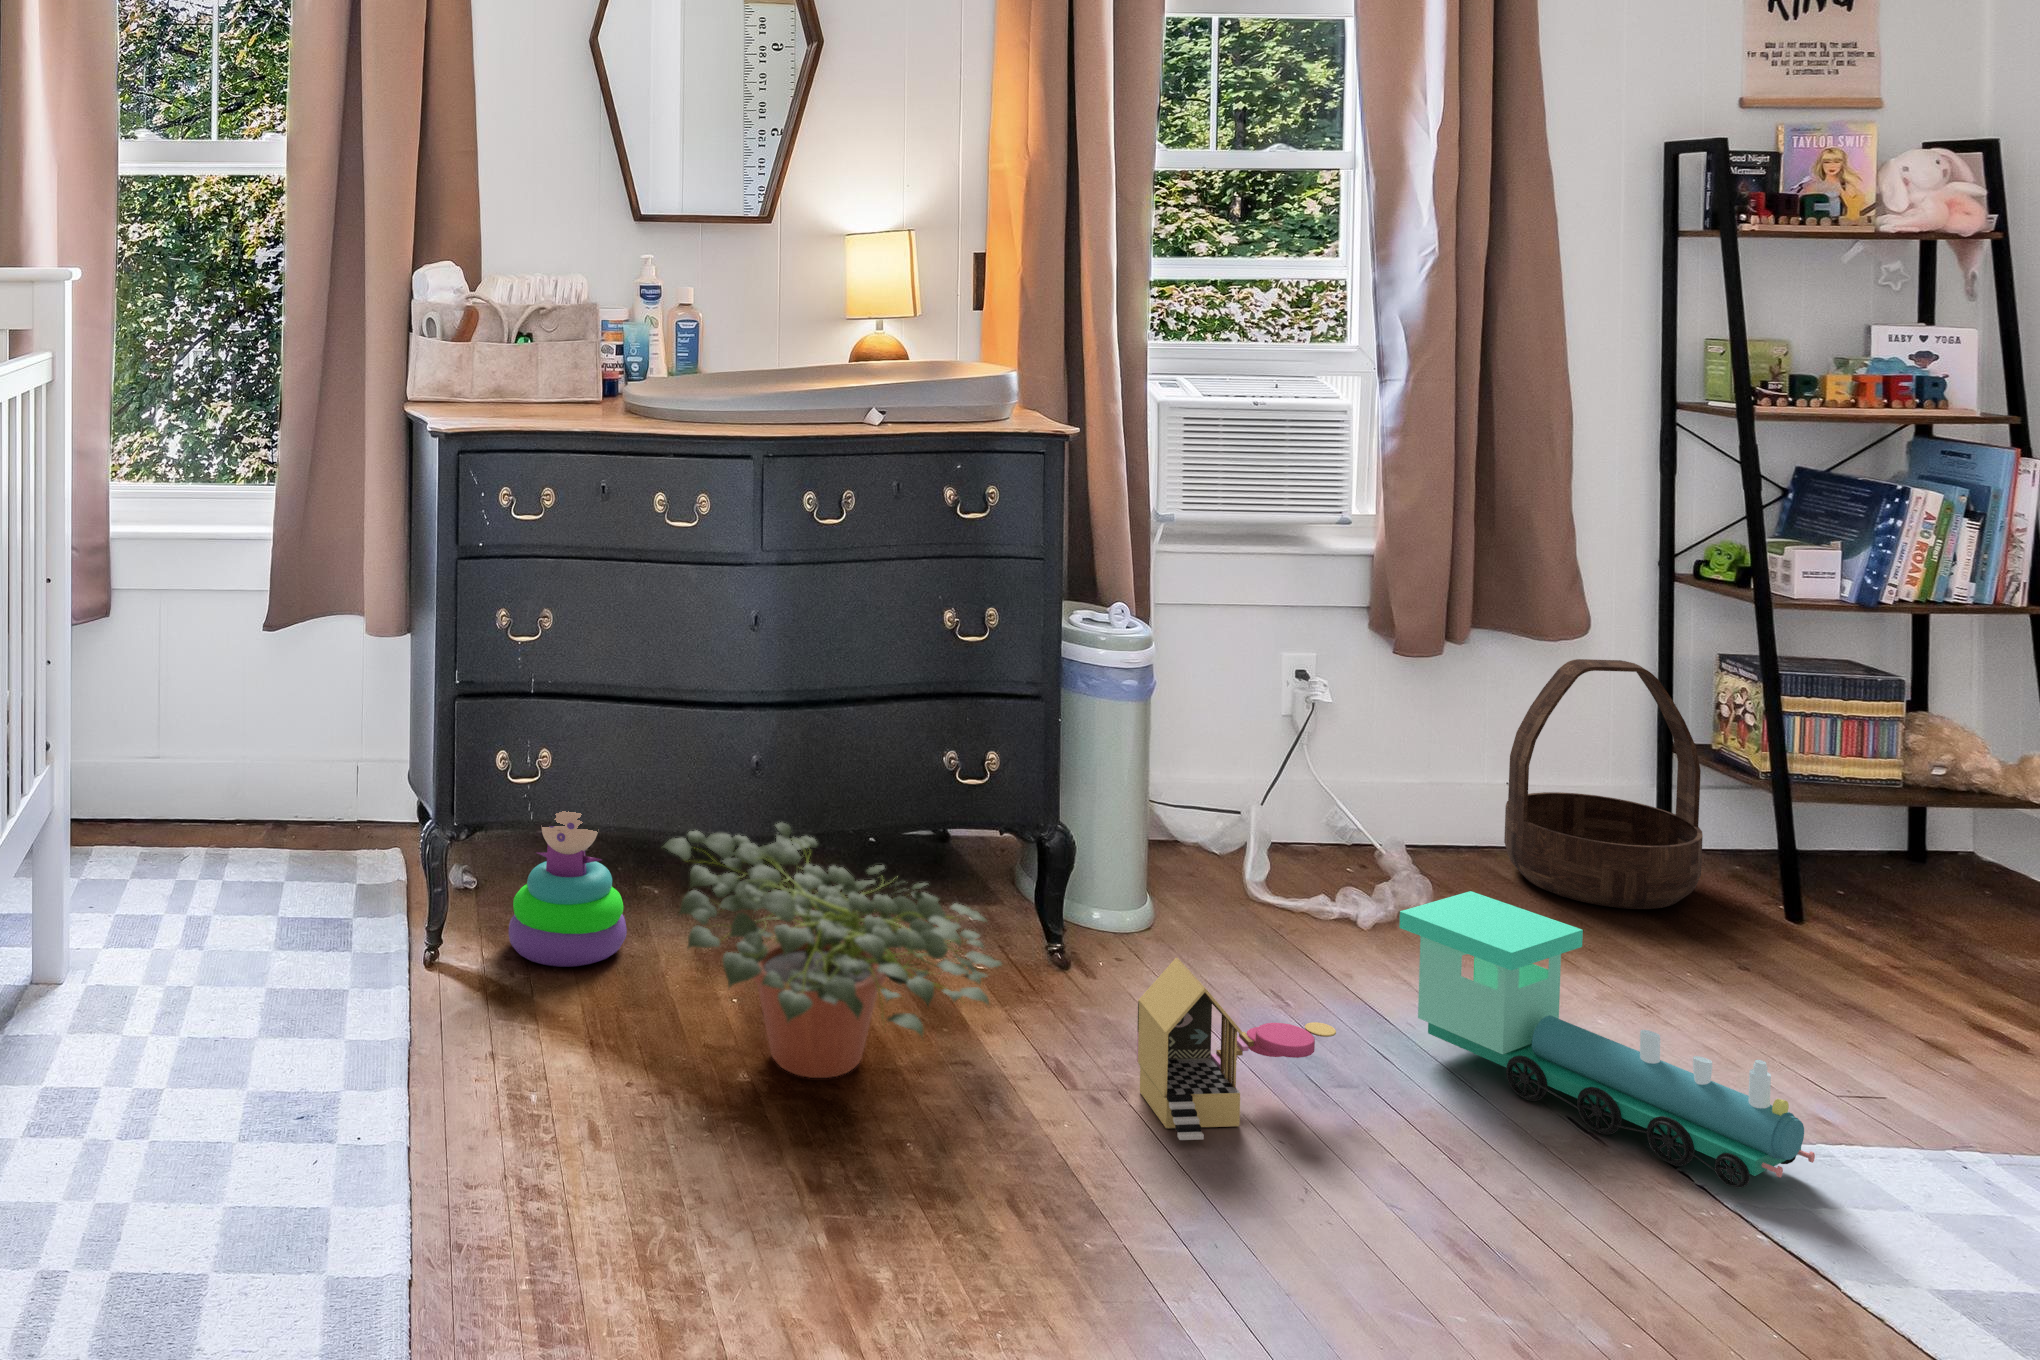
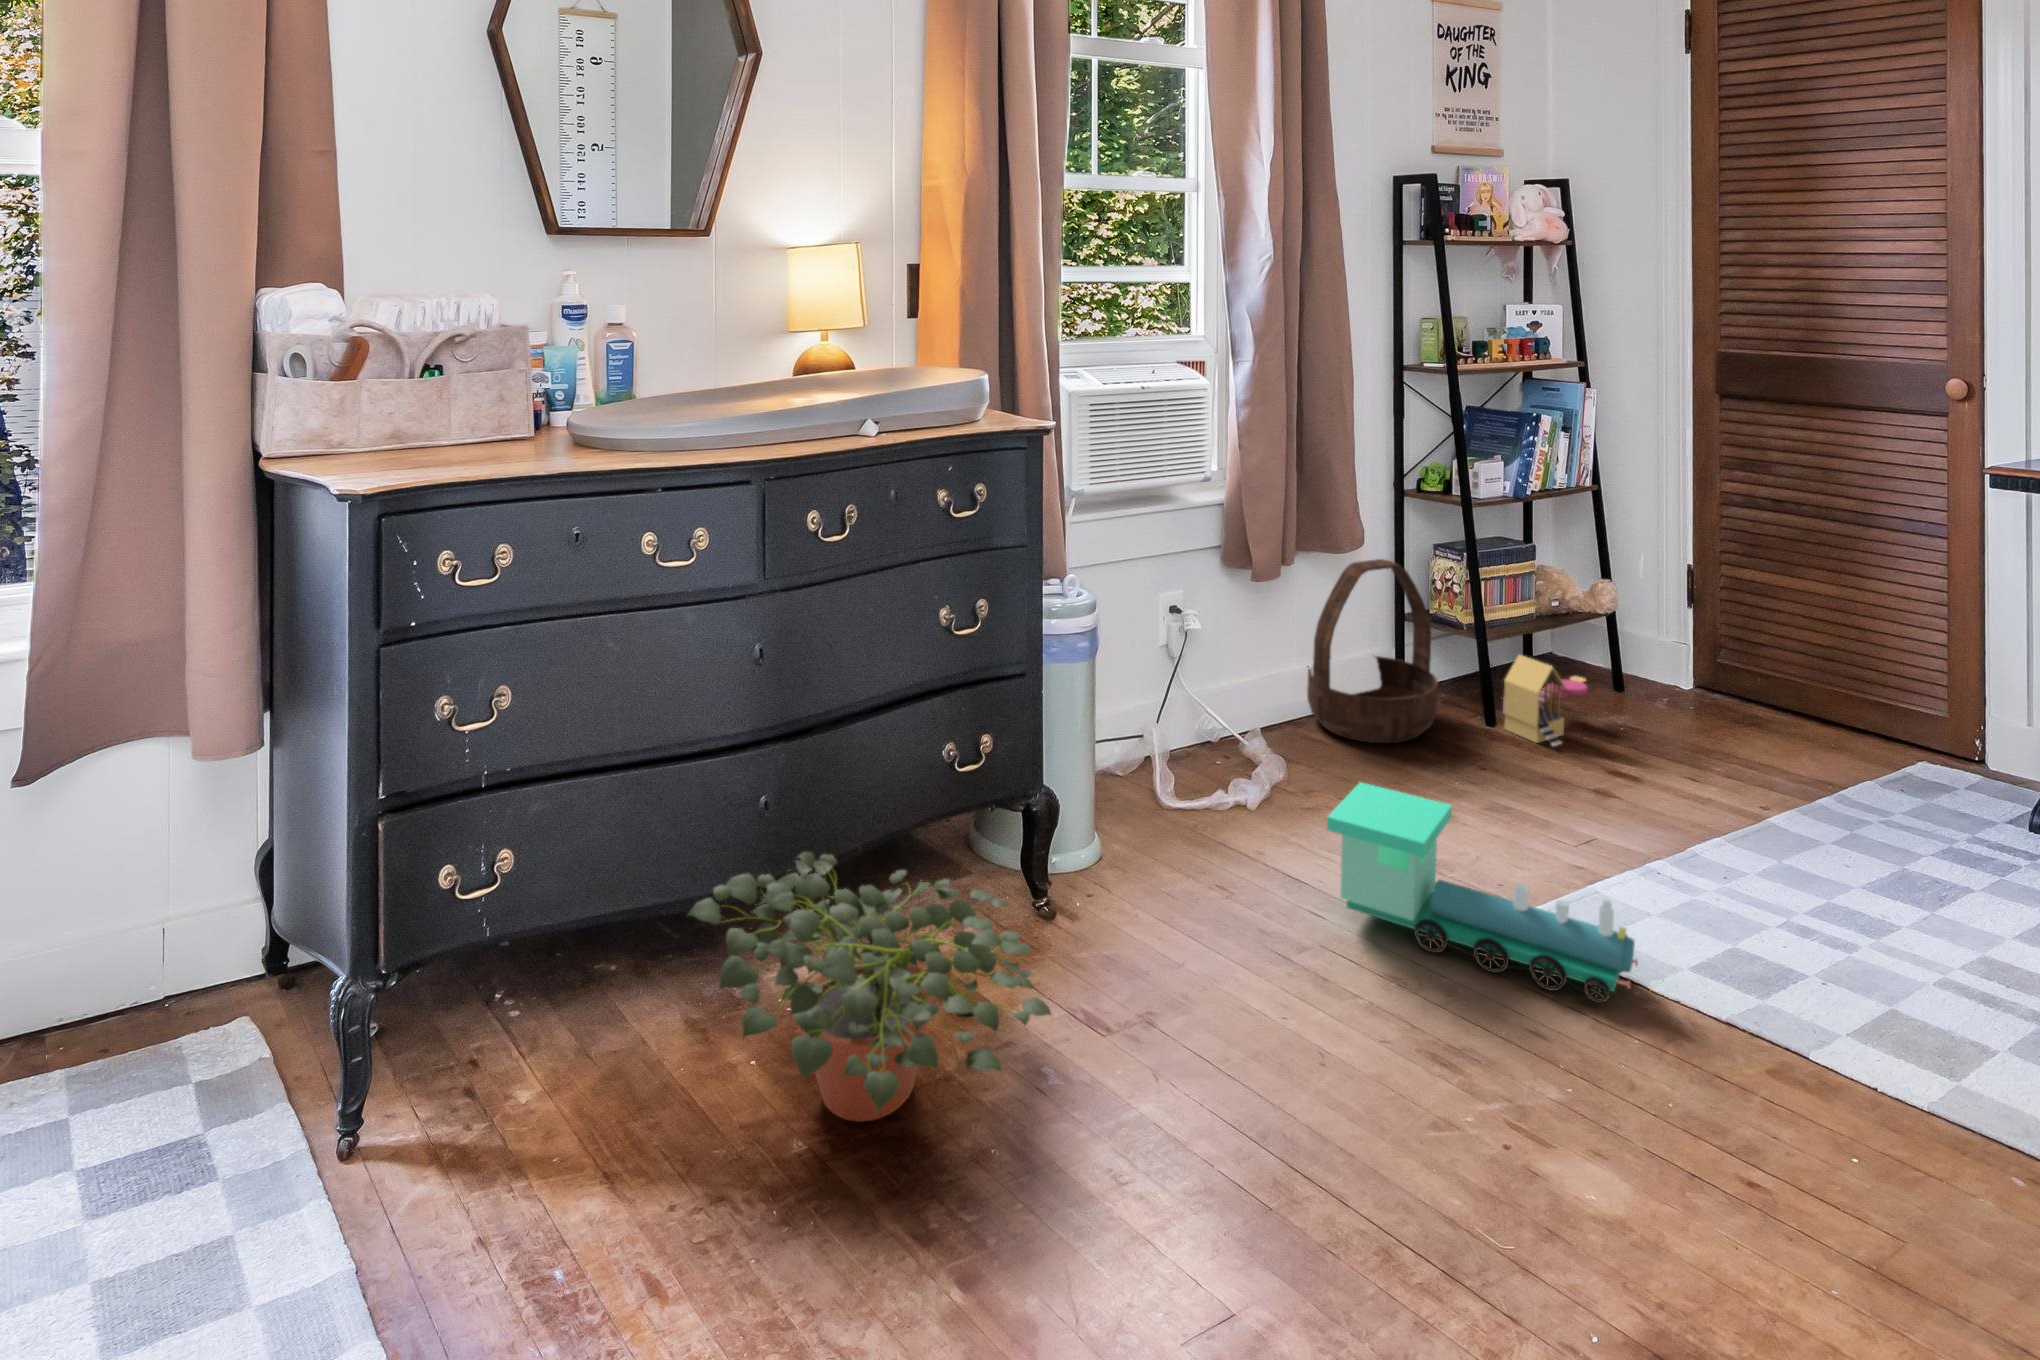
stacking toy: present [509,811,627,967] -> none [494,855,630,1047]
toy house: present [1137,957,1336,1140] -> present [1503,655,1588,746]

